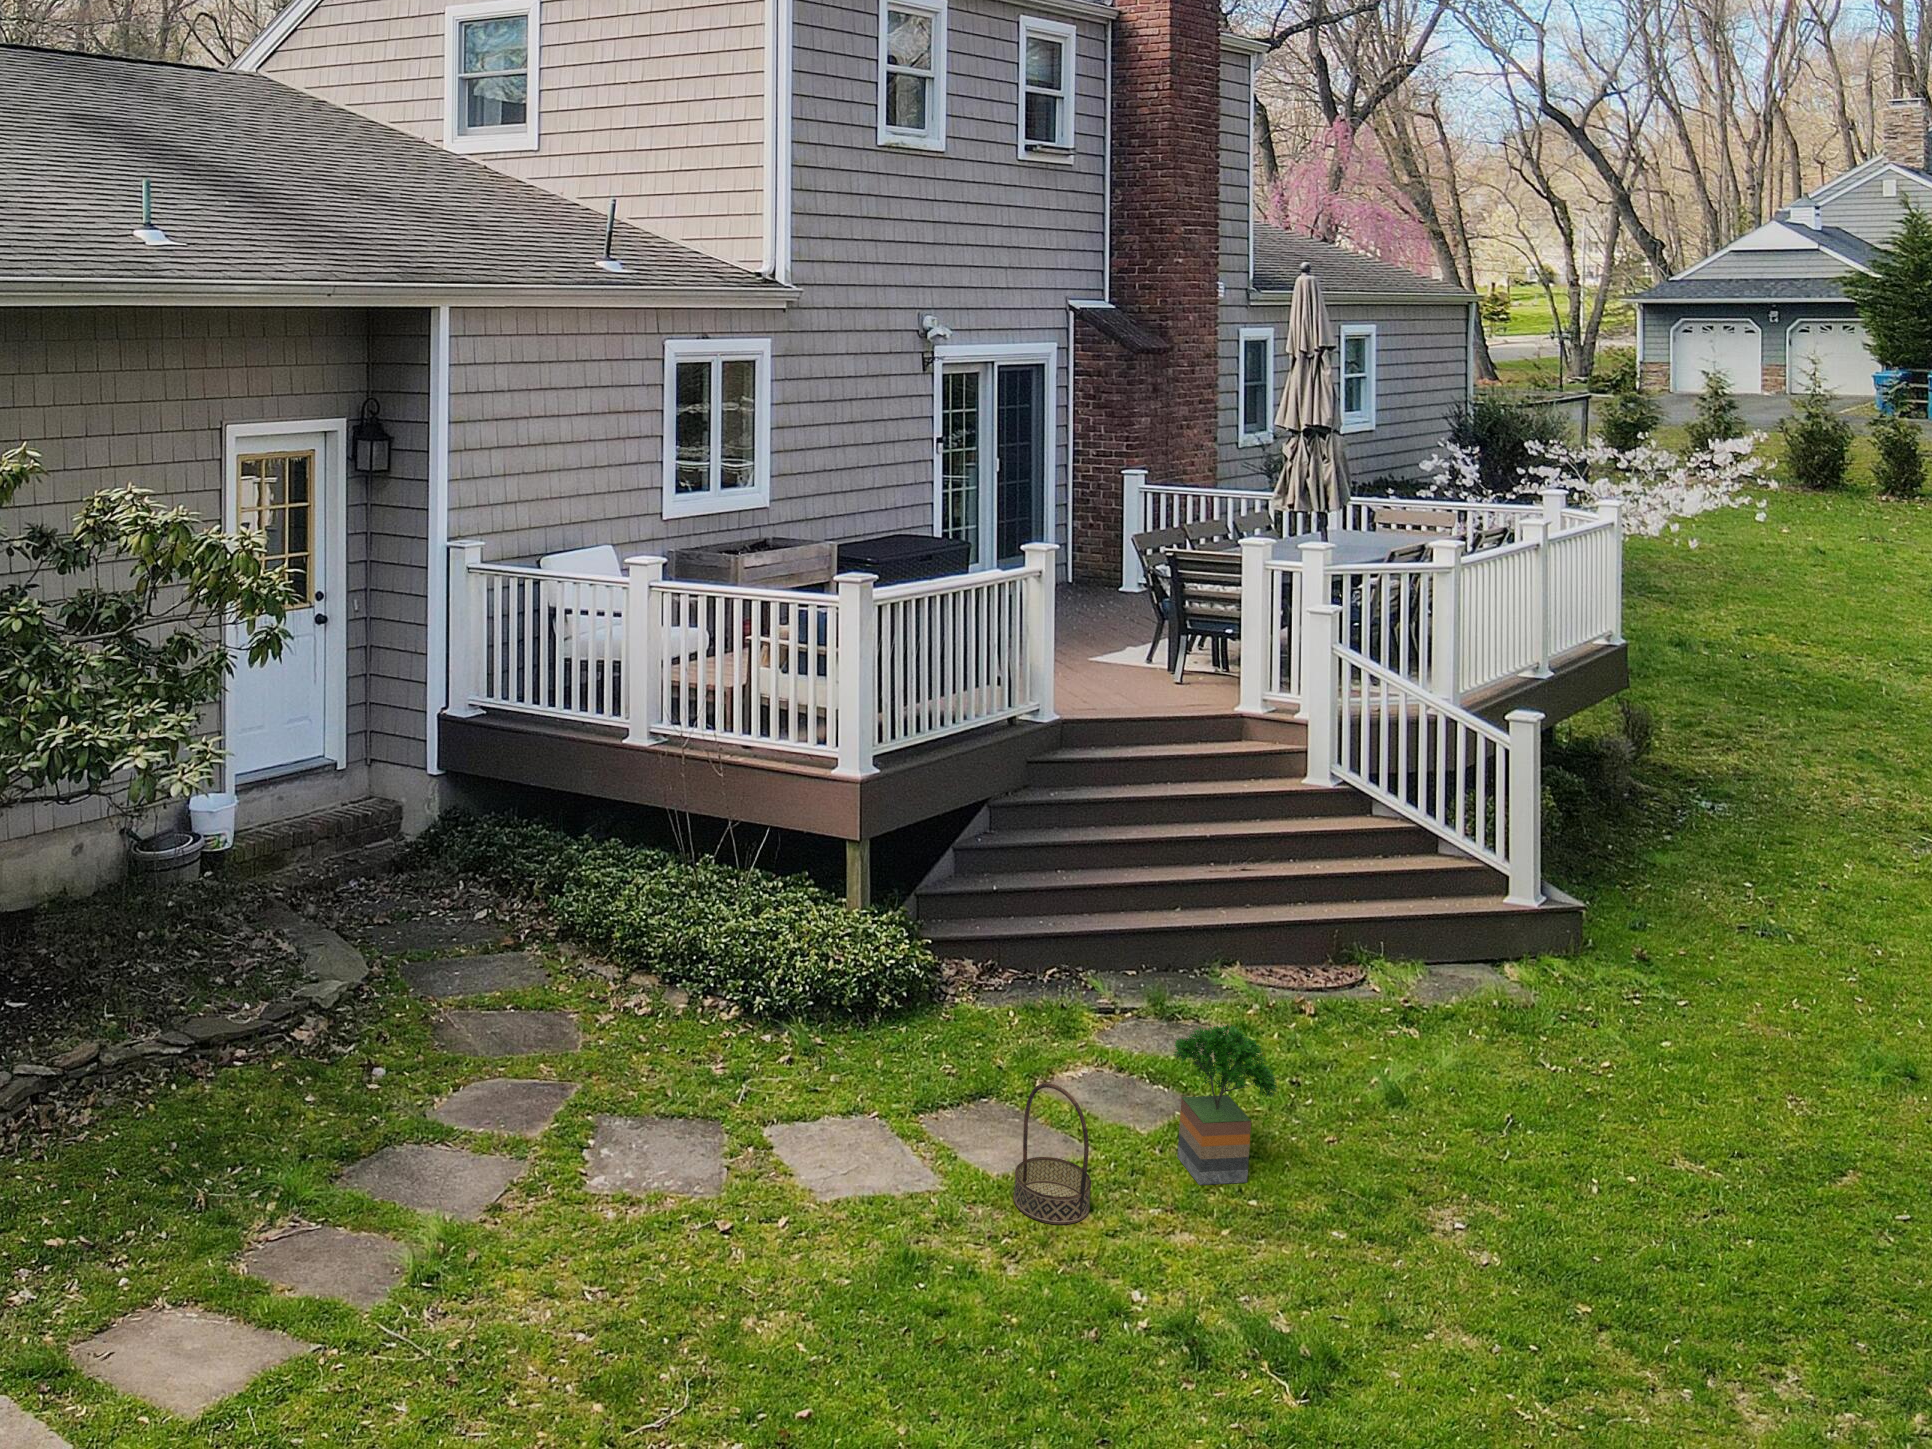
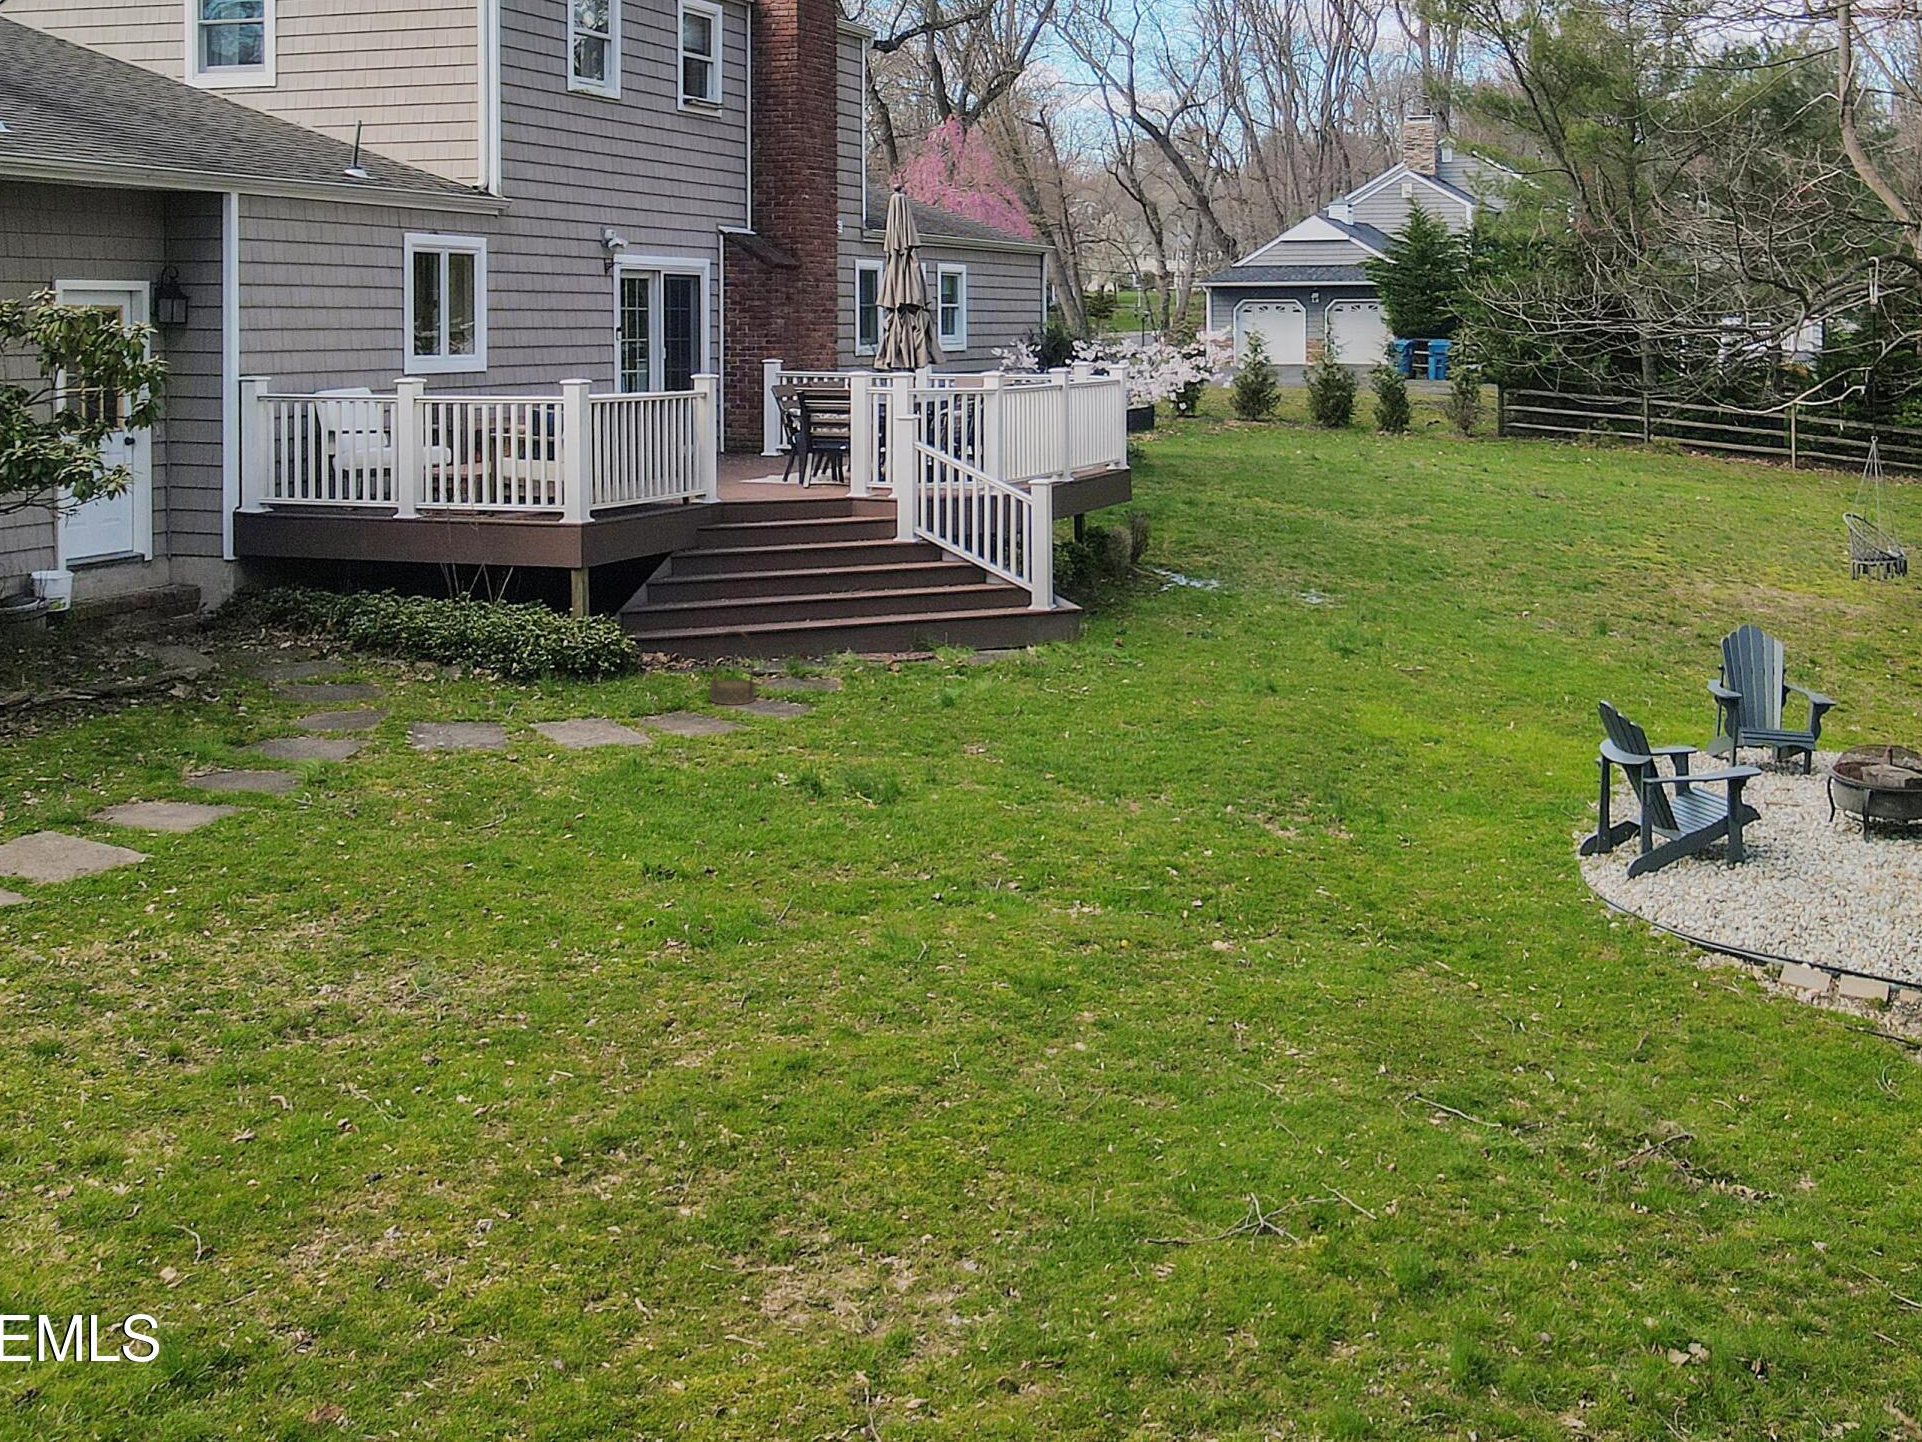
potted tree: present [1173,1024,1278,1185] -> none [802,602,864,689]

